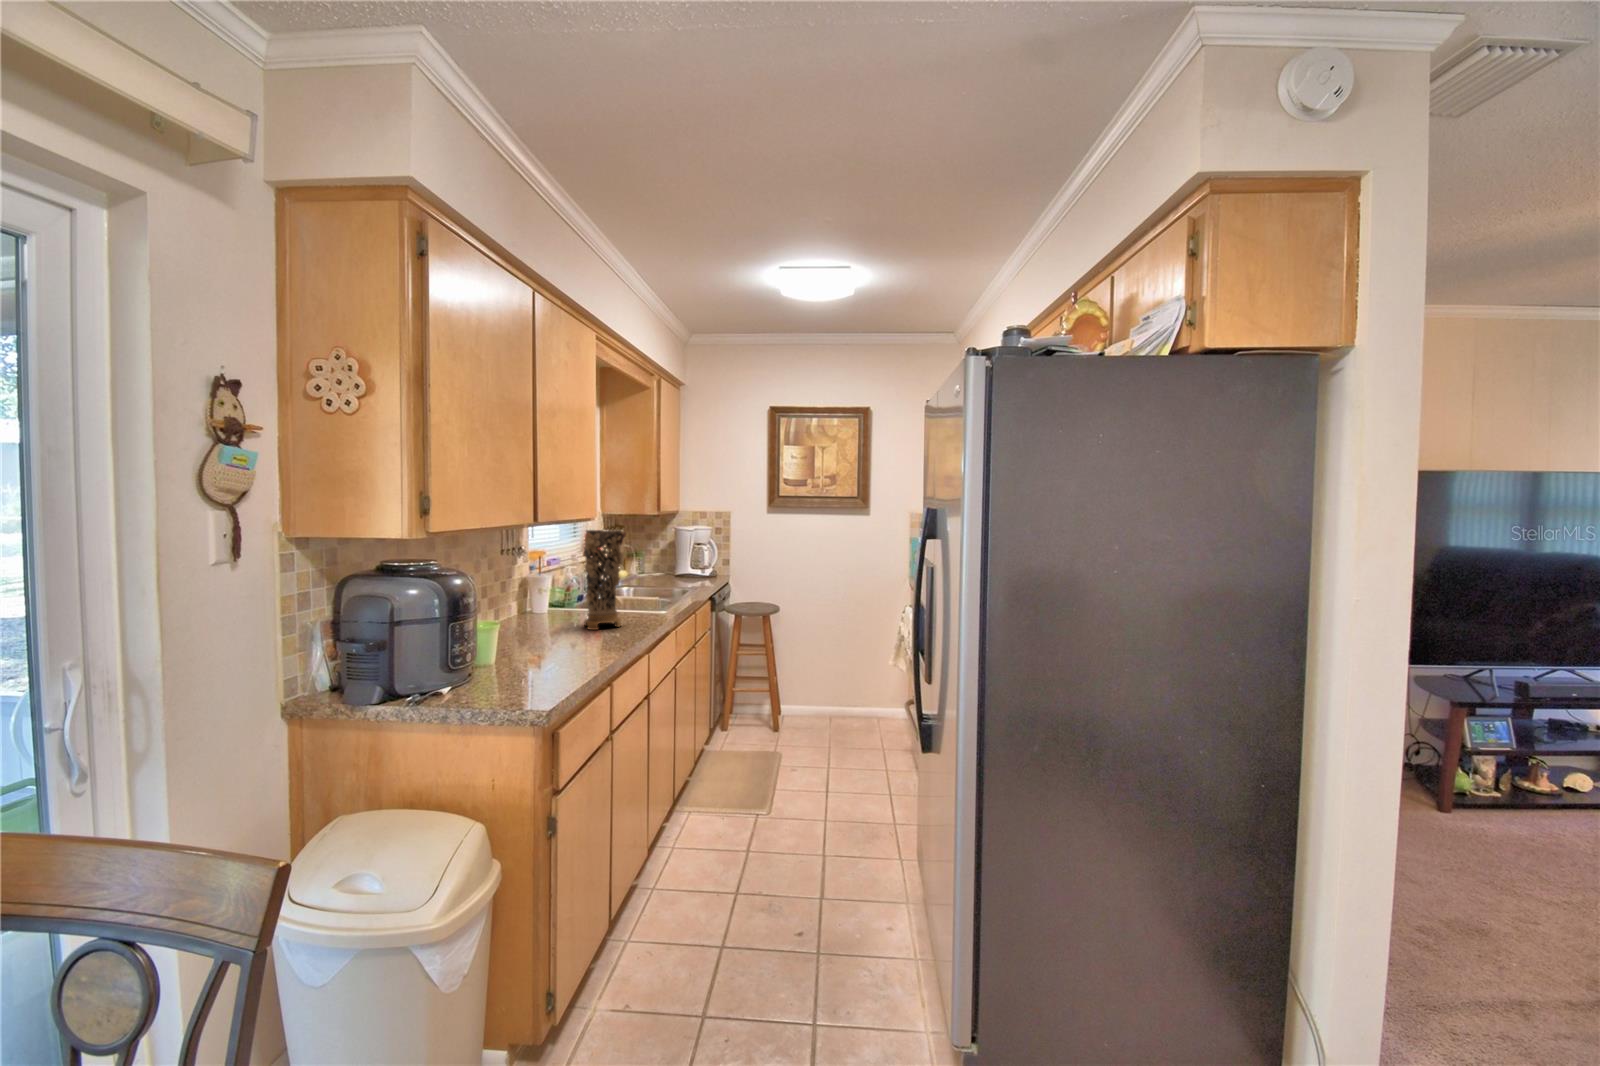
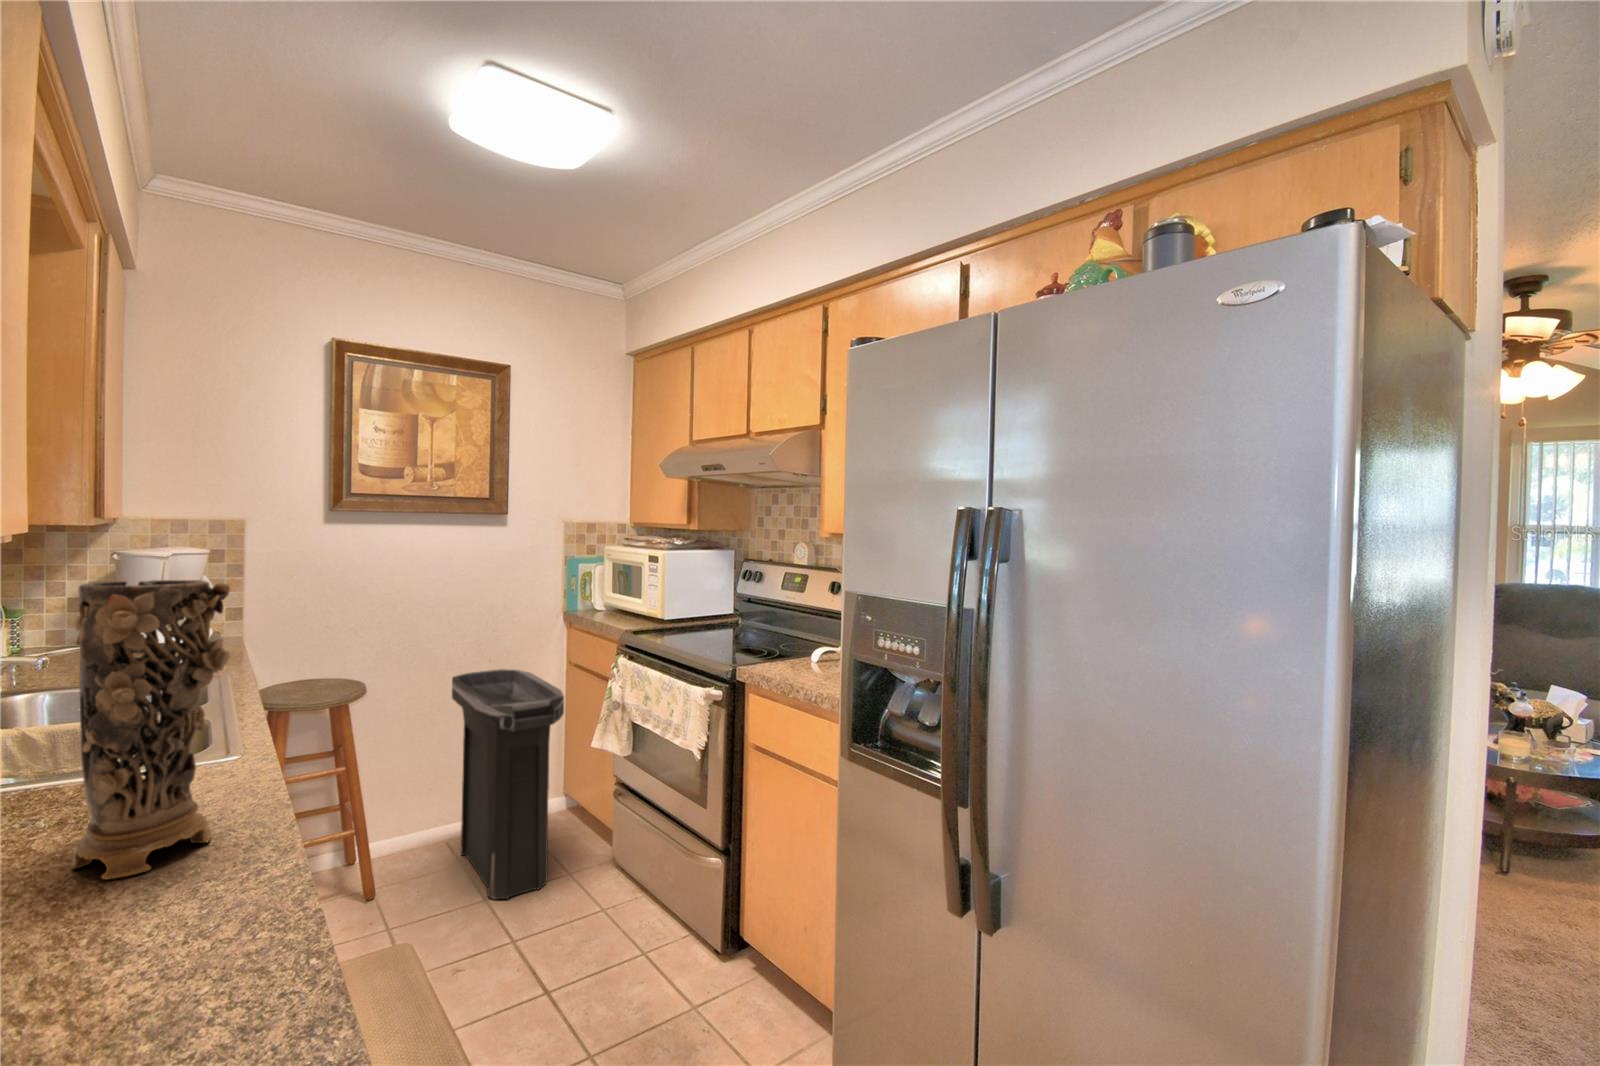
trash can: none [826,609,879,750] -> present [452,669,564,899]

